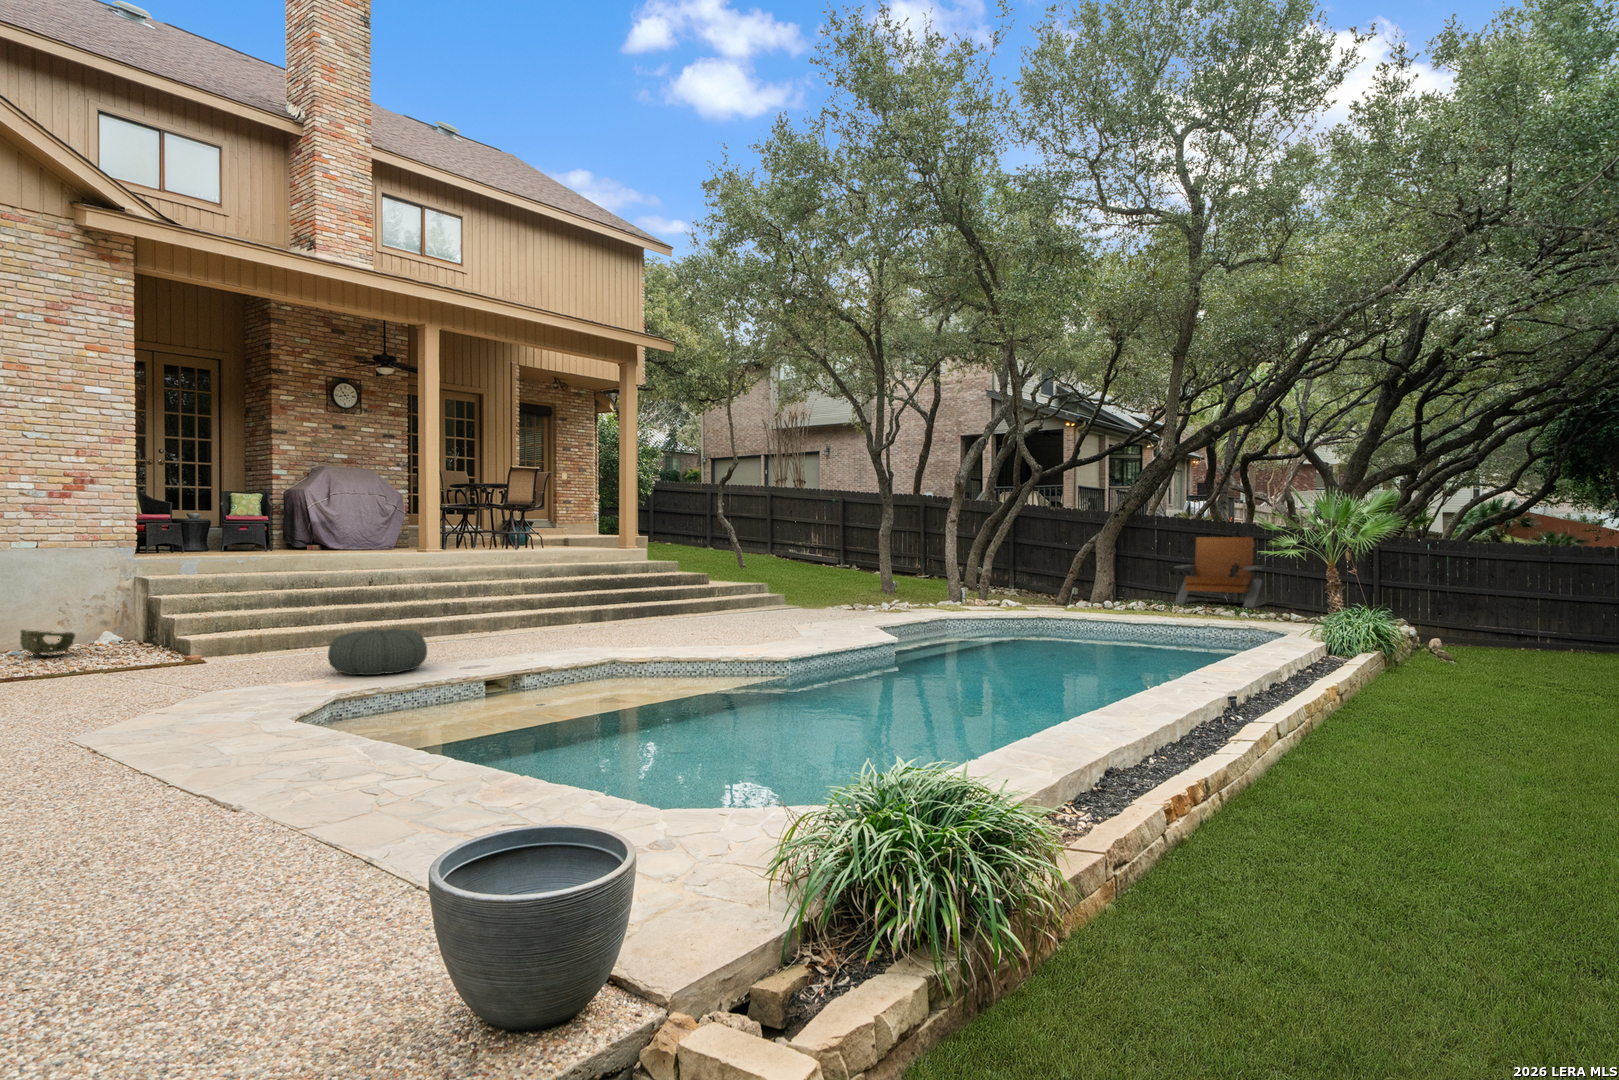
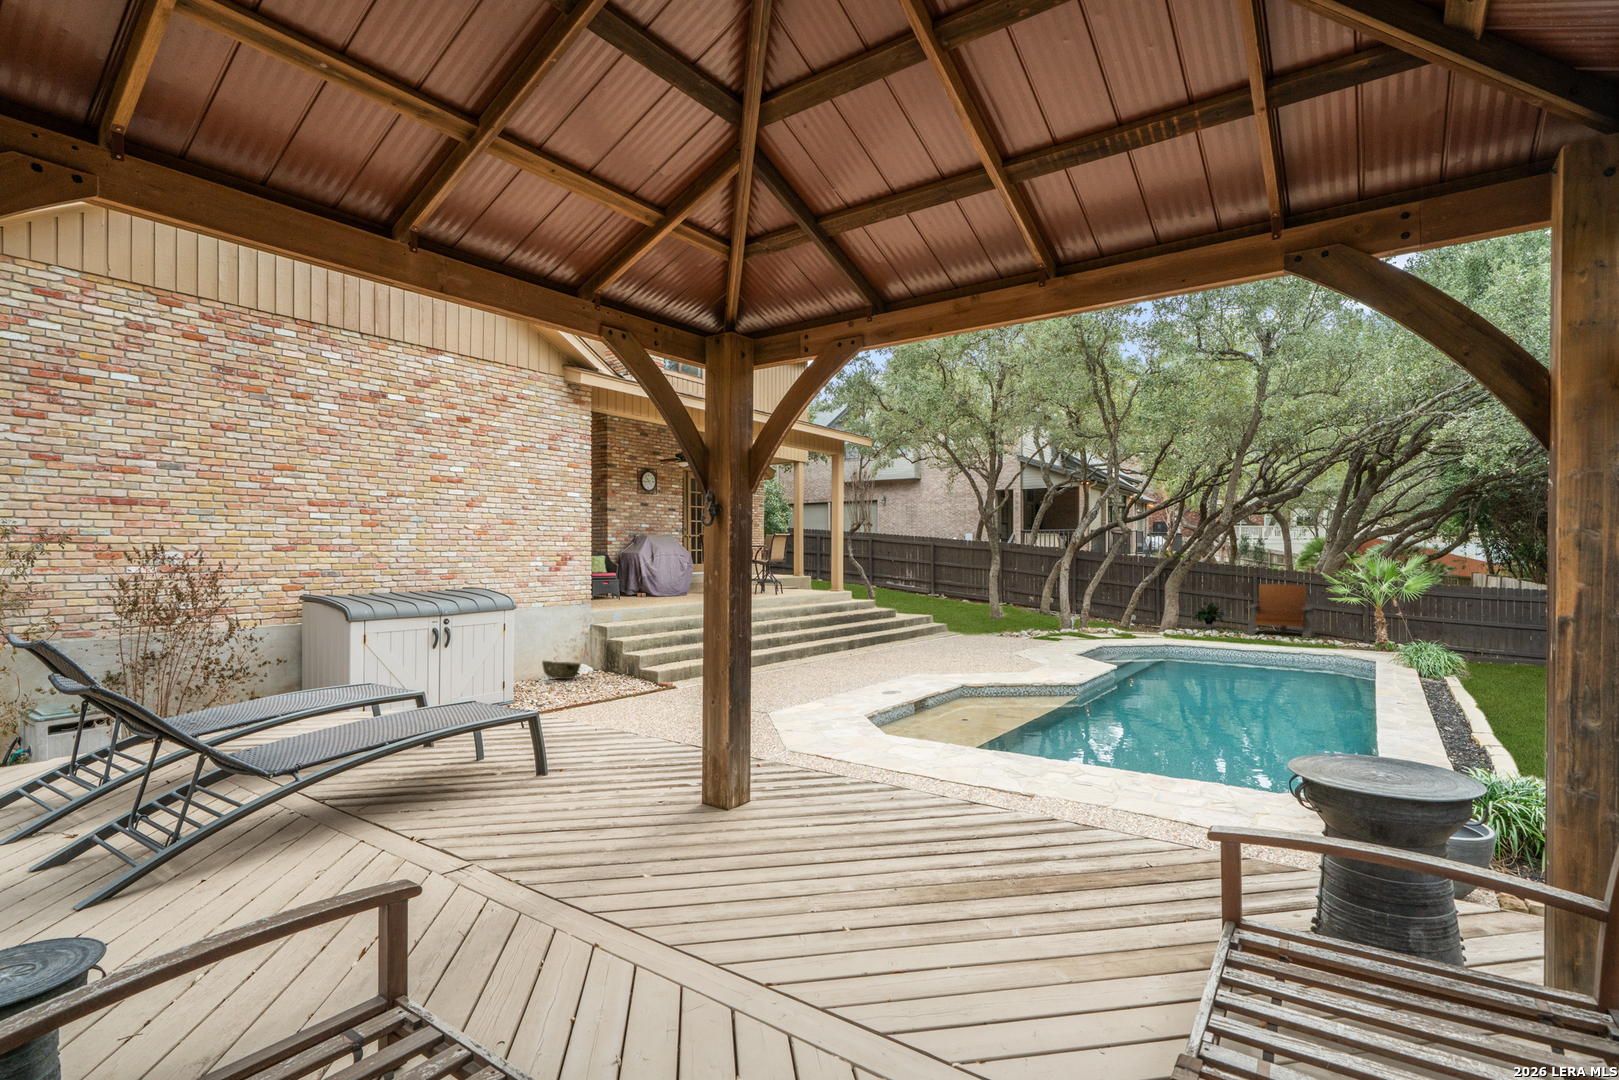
potted plant: none [1113,563,1162,599] -> present [1193,603,1224,629]
pouf: present [328,629,427,675] -> none [786,663,845,694]

